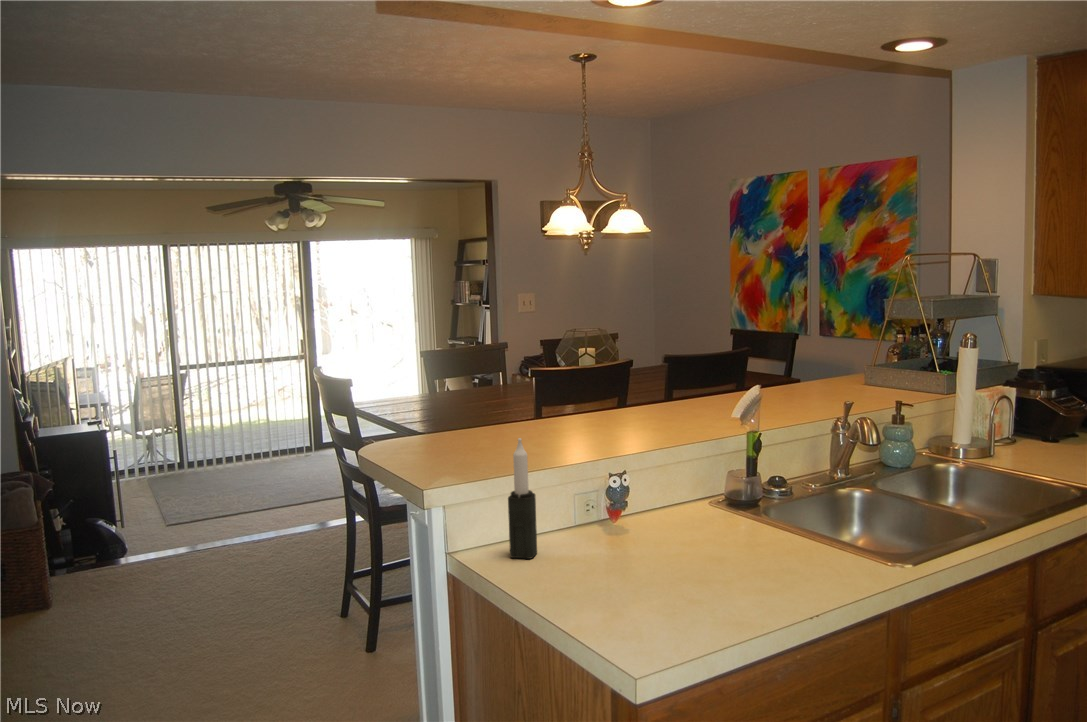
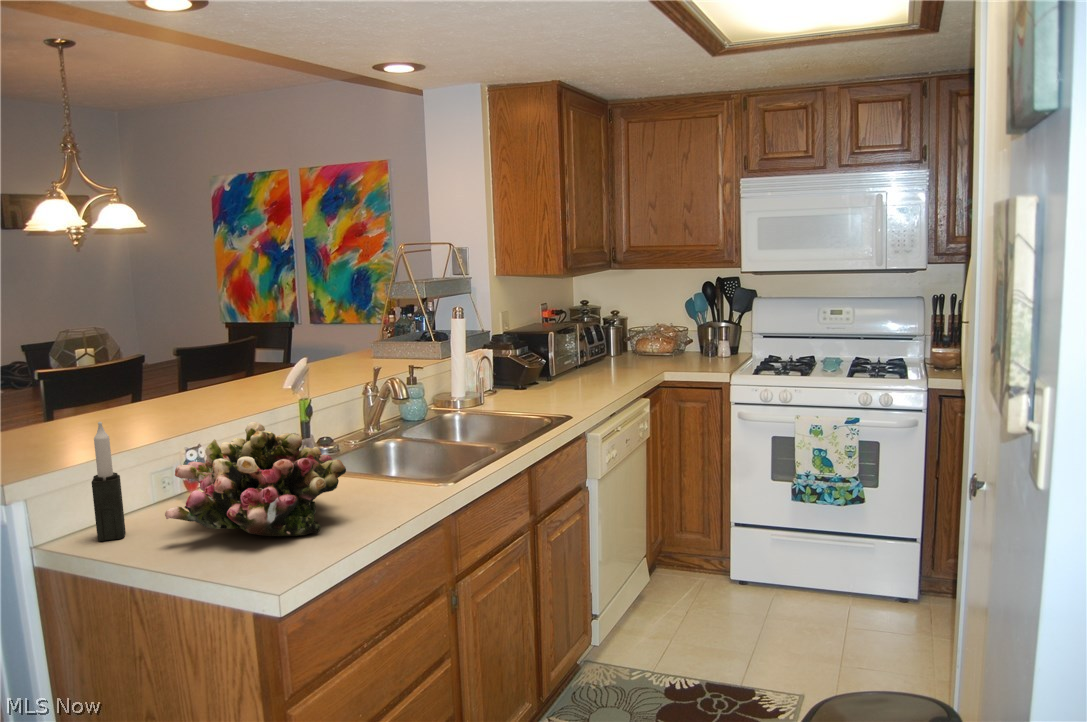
flower arrangement: none [564,456,759,597] -> present [165,422,346,536]

